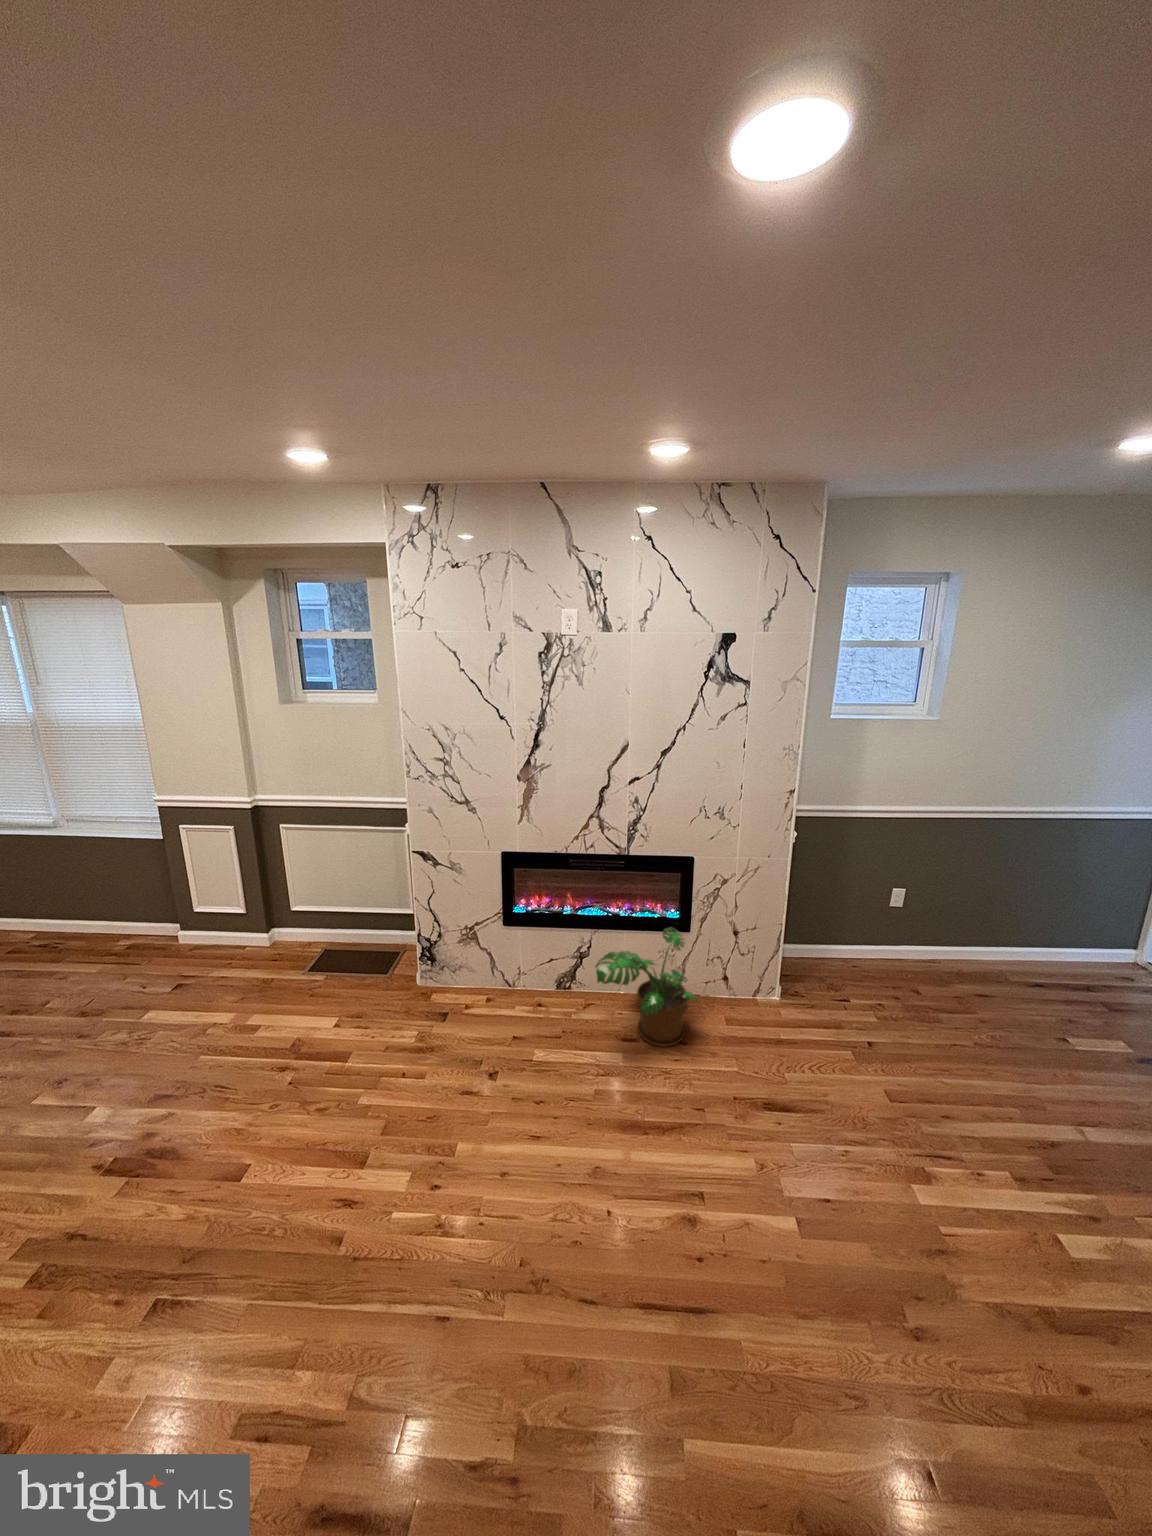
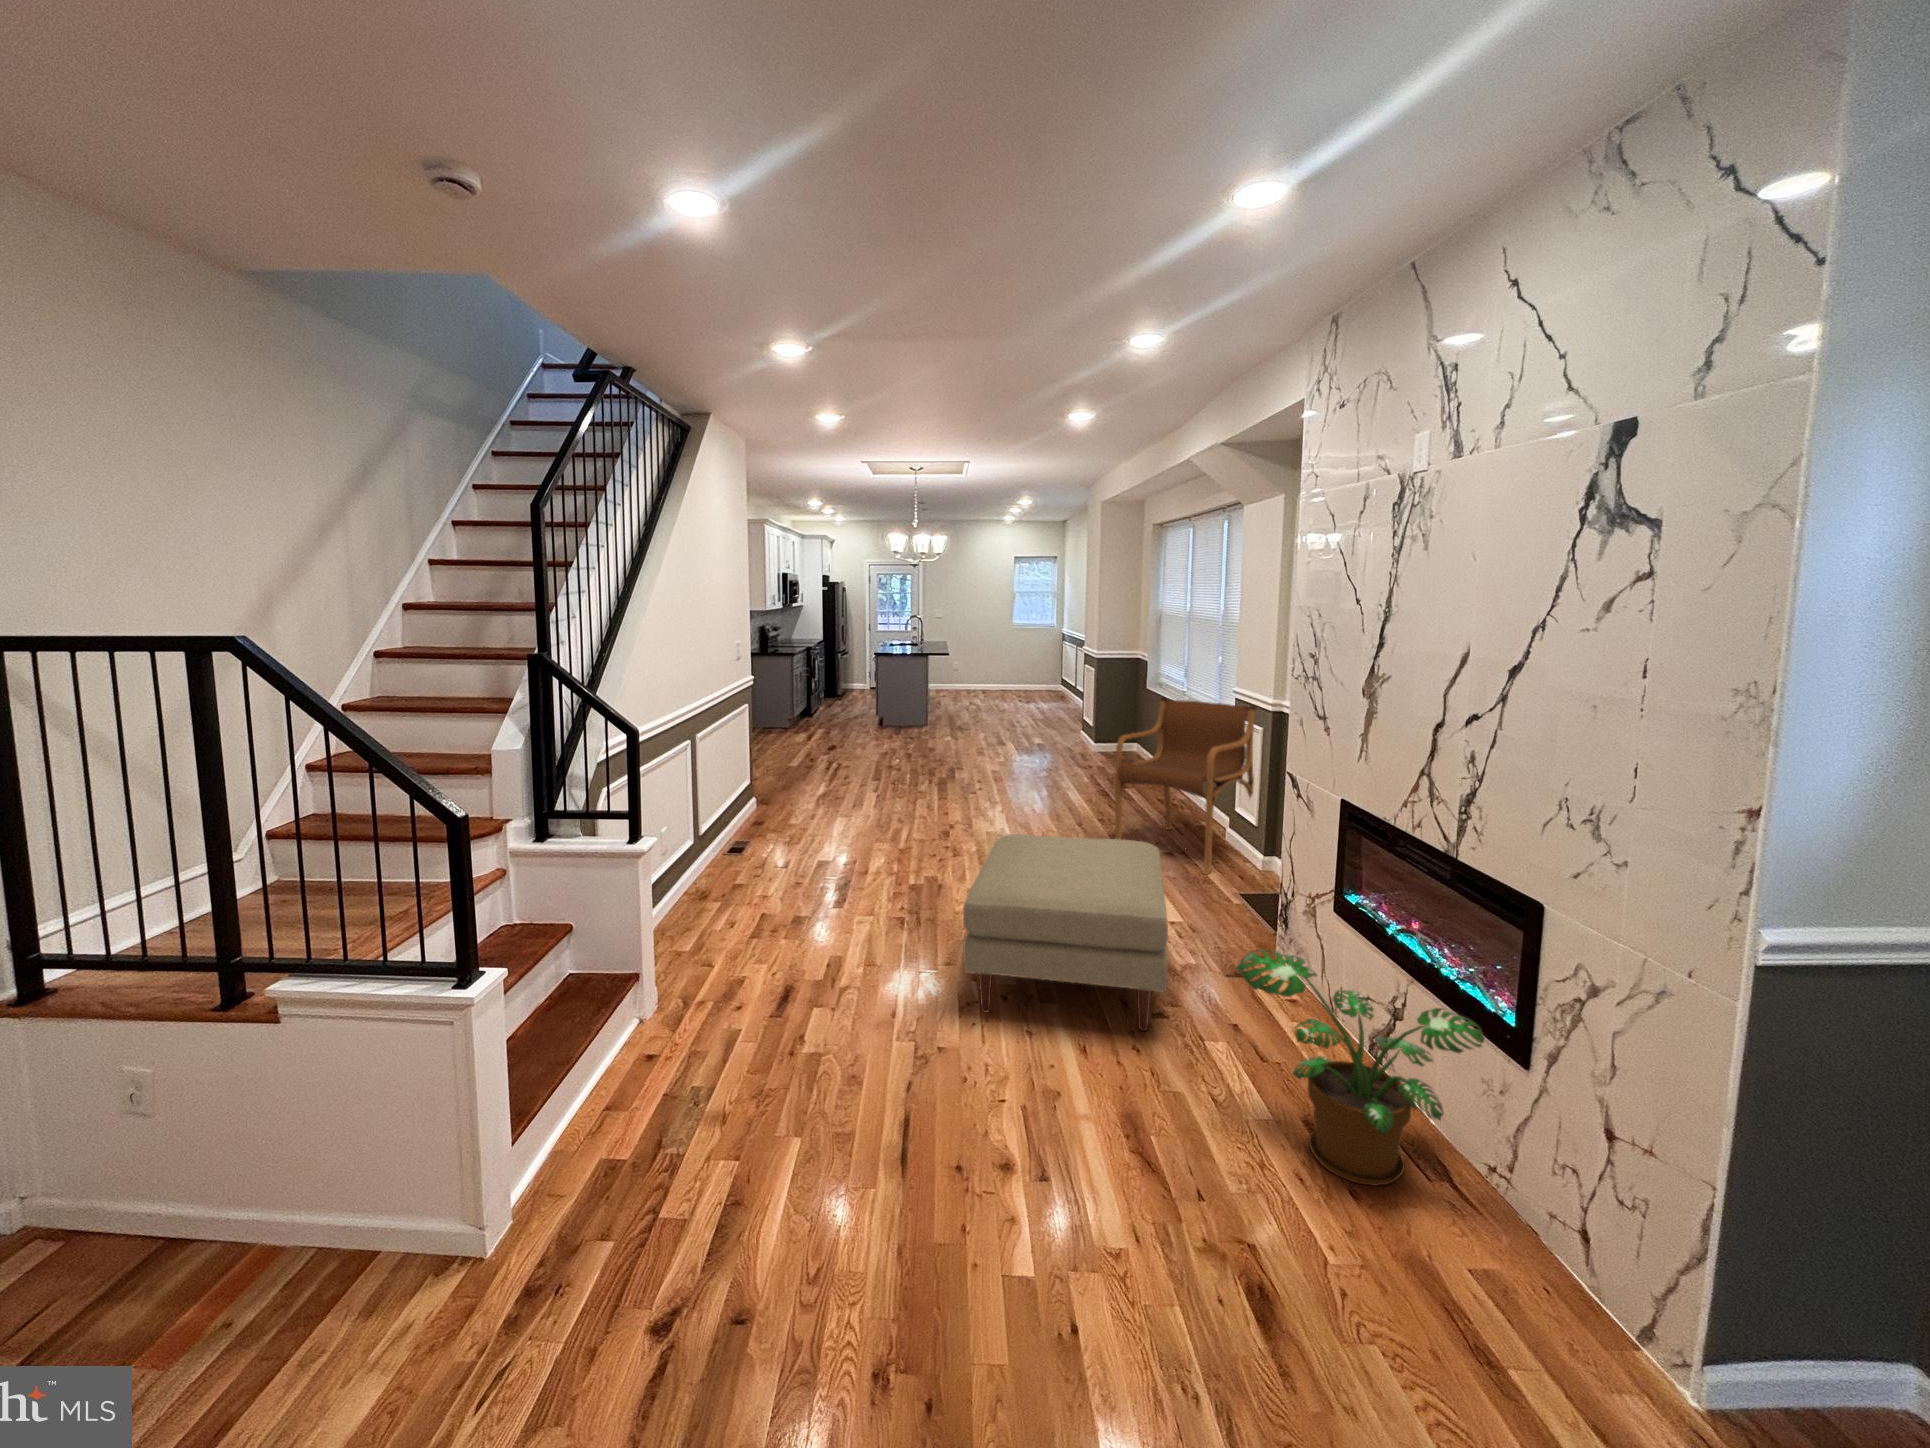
armchair: none [82,809,251,1020] -> present [1115,697,1256,874]
ottoman: none [238,961,532,1213] -> present [963,834,1168,1031]

